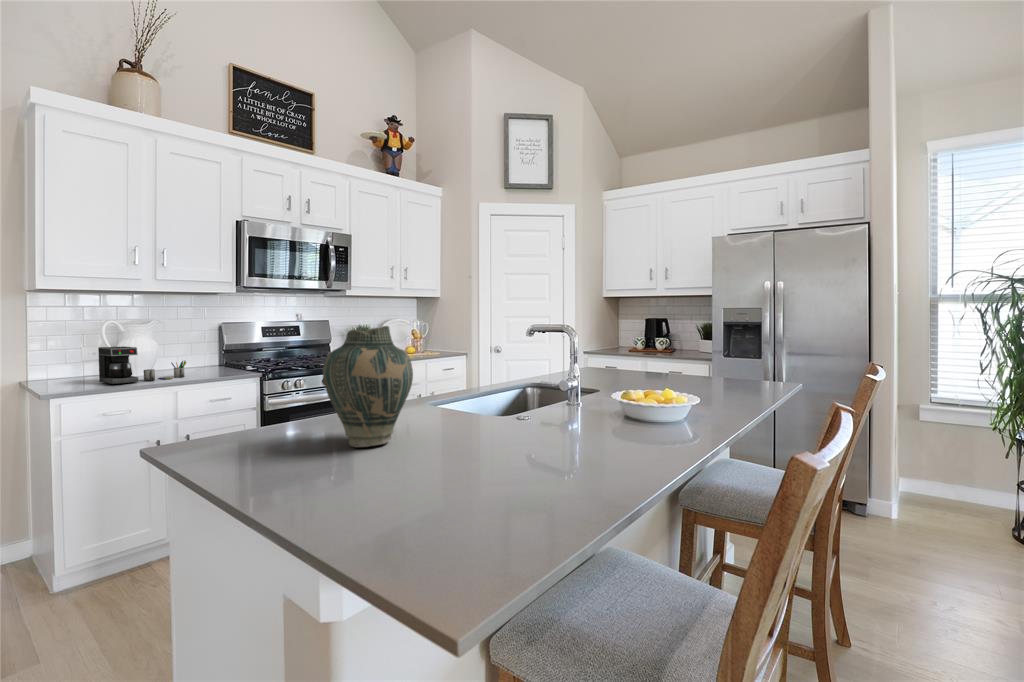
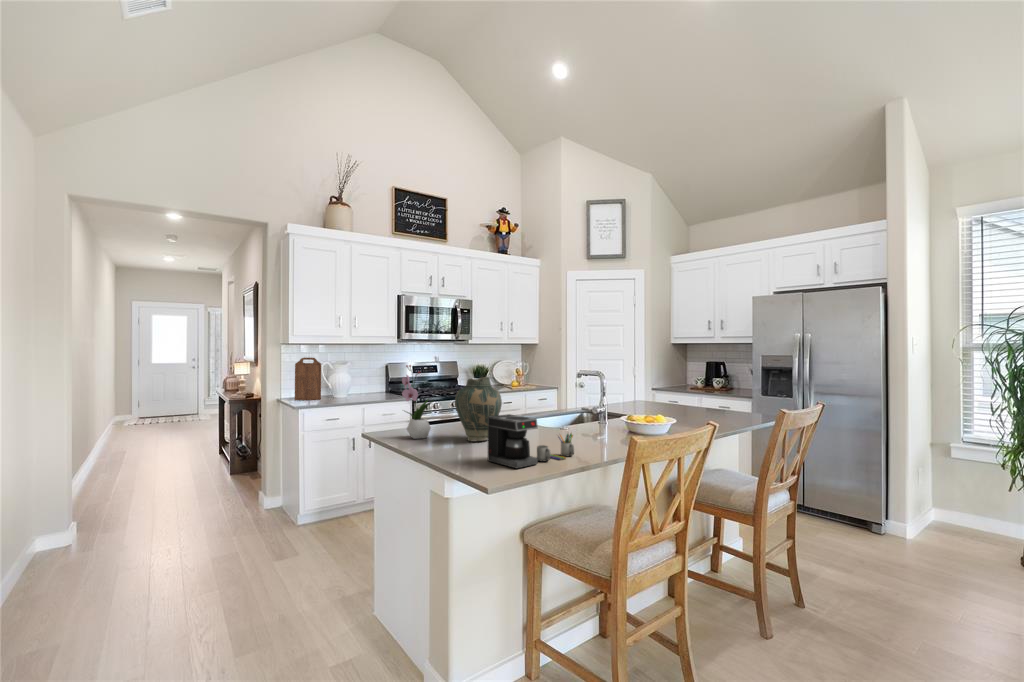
flower arrangement: none [214,306,281,448] -> present [402,365,433,439]
cutting board: none [58,312,108,380] -> present [295,358,321,400]
coffee maker: present [98,346,186,384] -> present [488,414,574,468]

